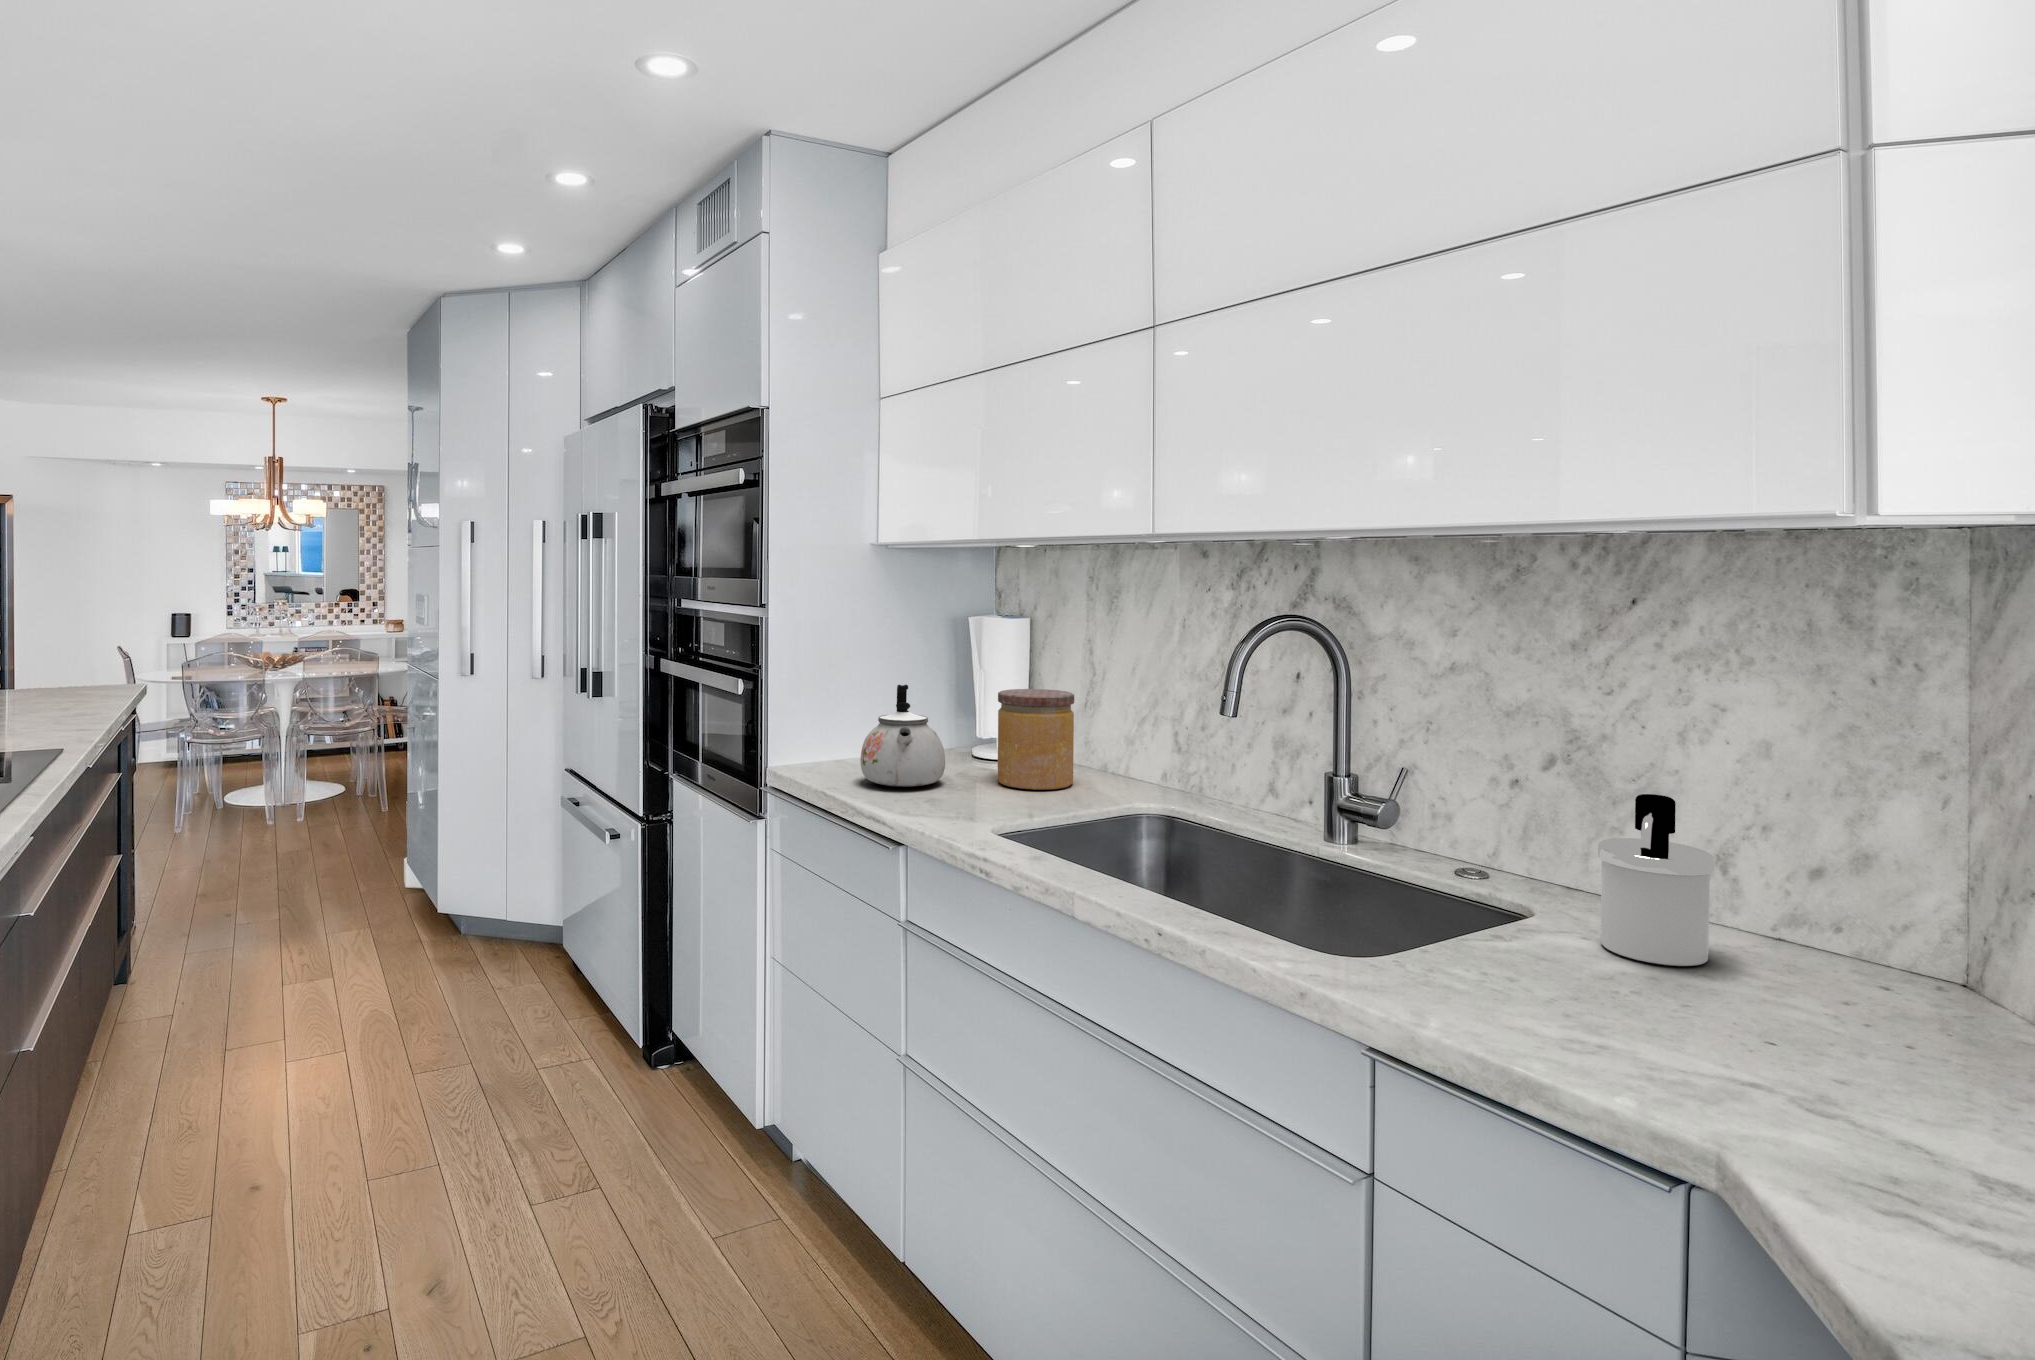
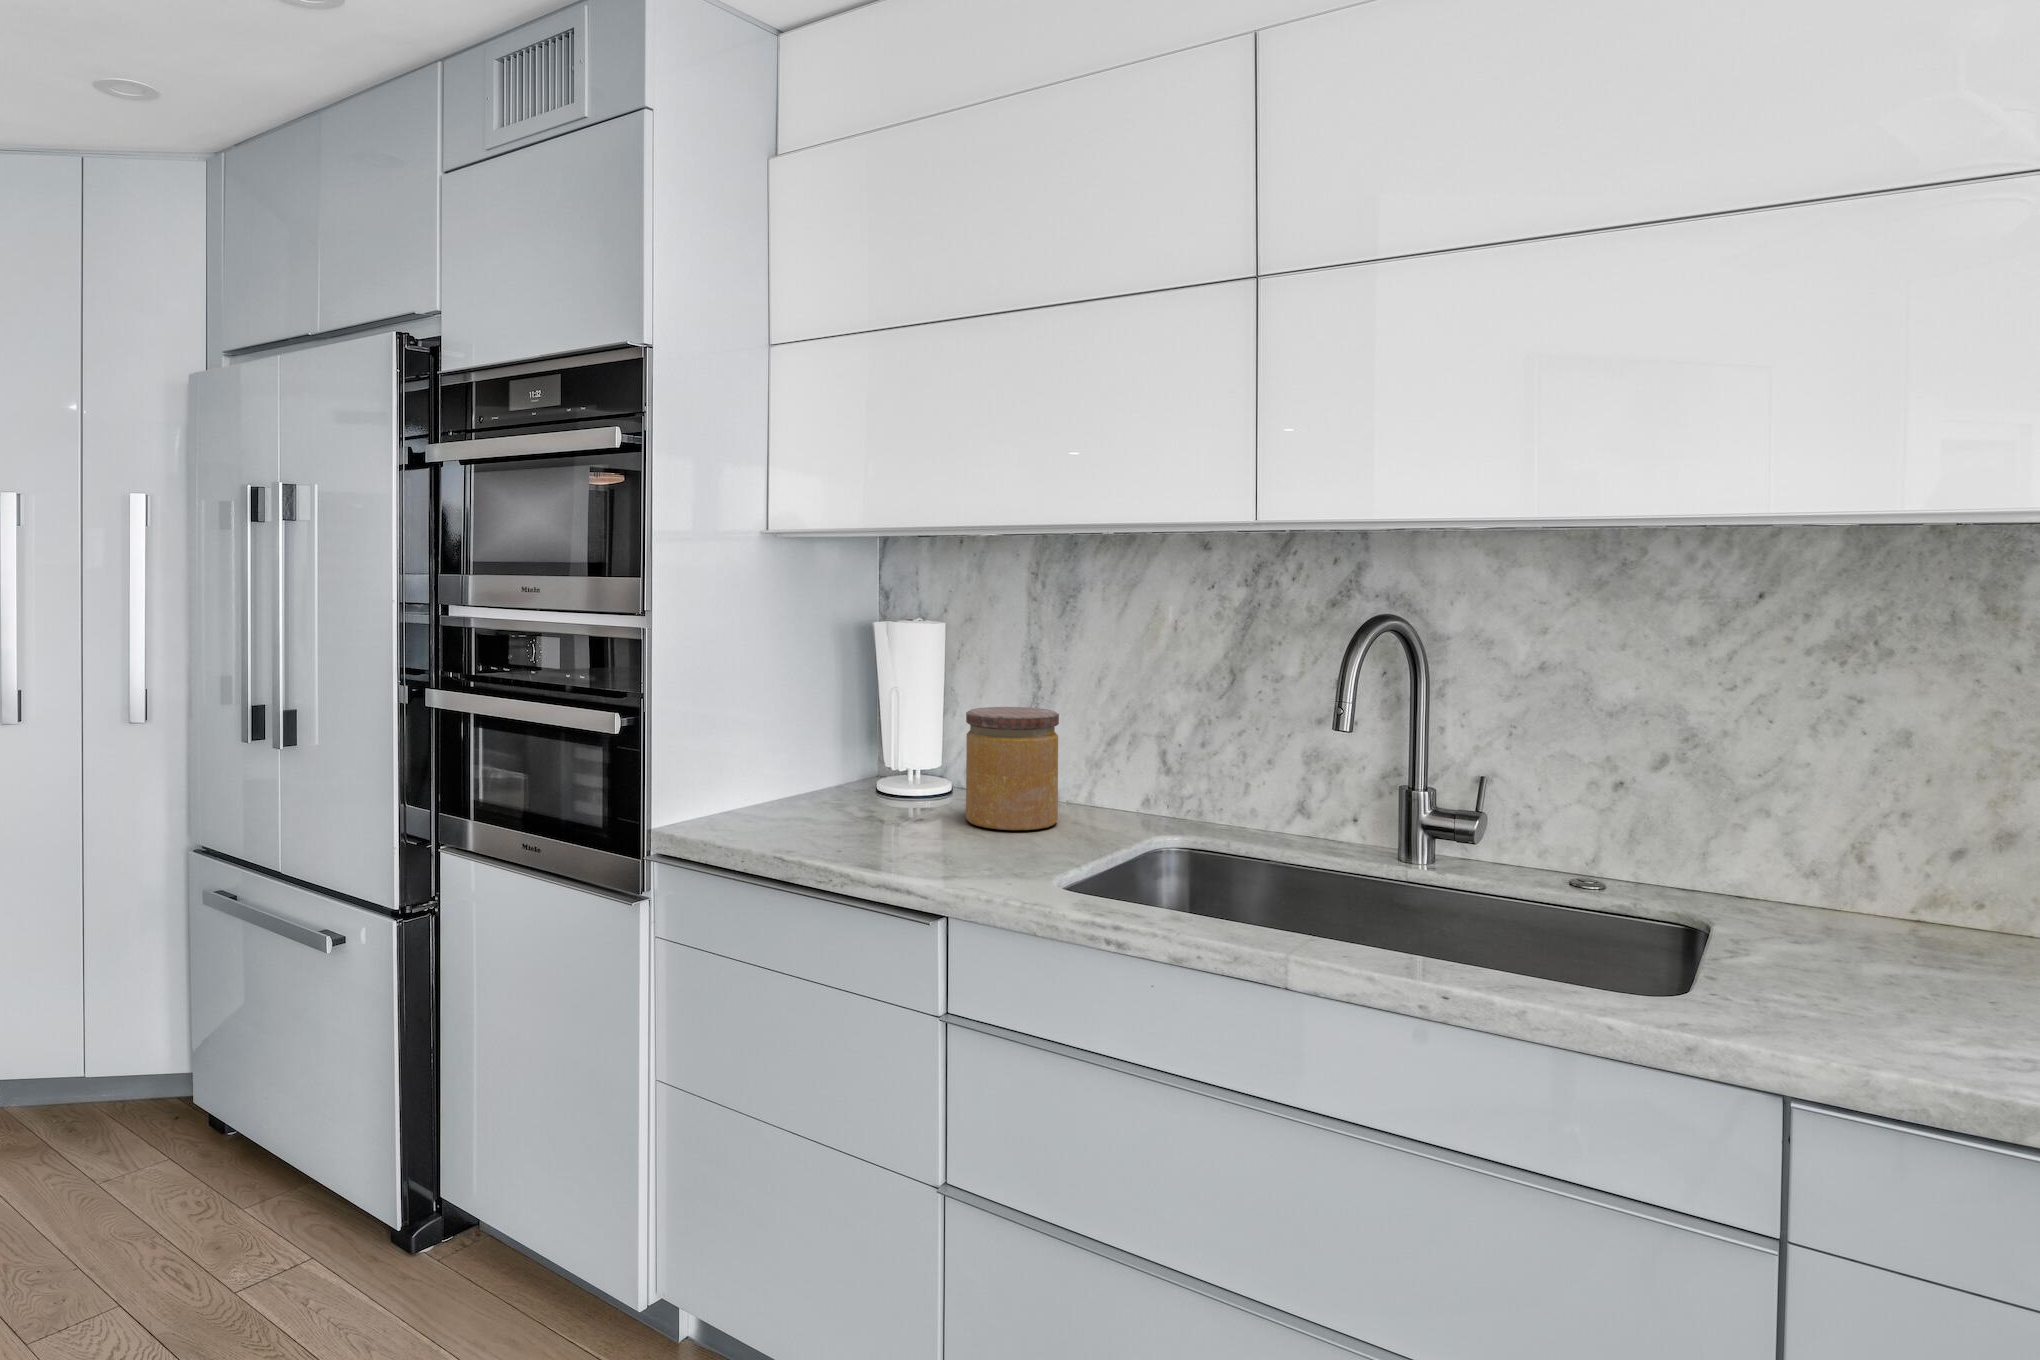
kettle: present [861,685,945,787] -> none [808,709,916,840]
soap dispenser: present [1598,794,1714,966] -> none [1803,792,1923,963]

